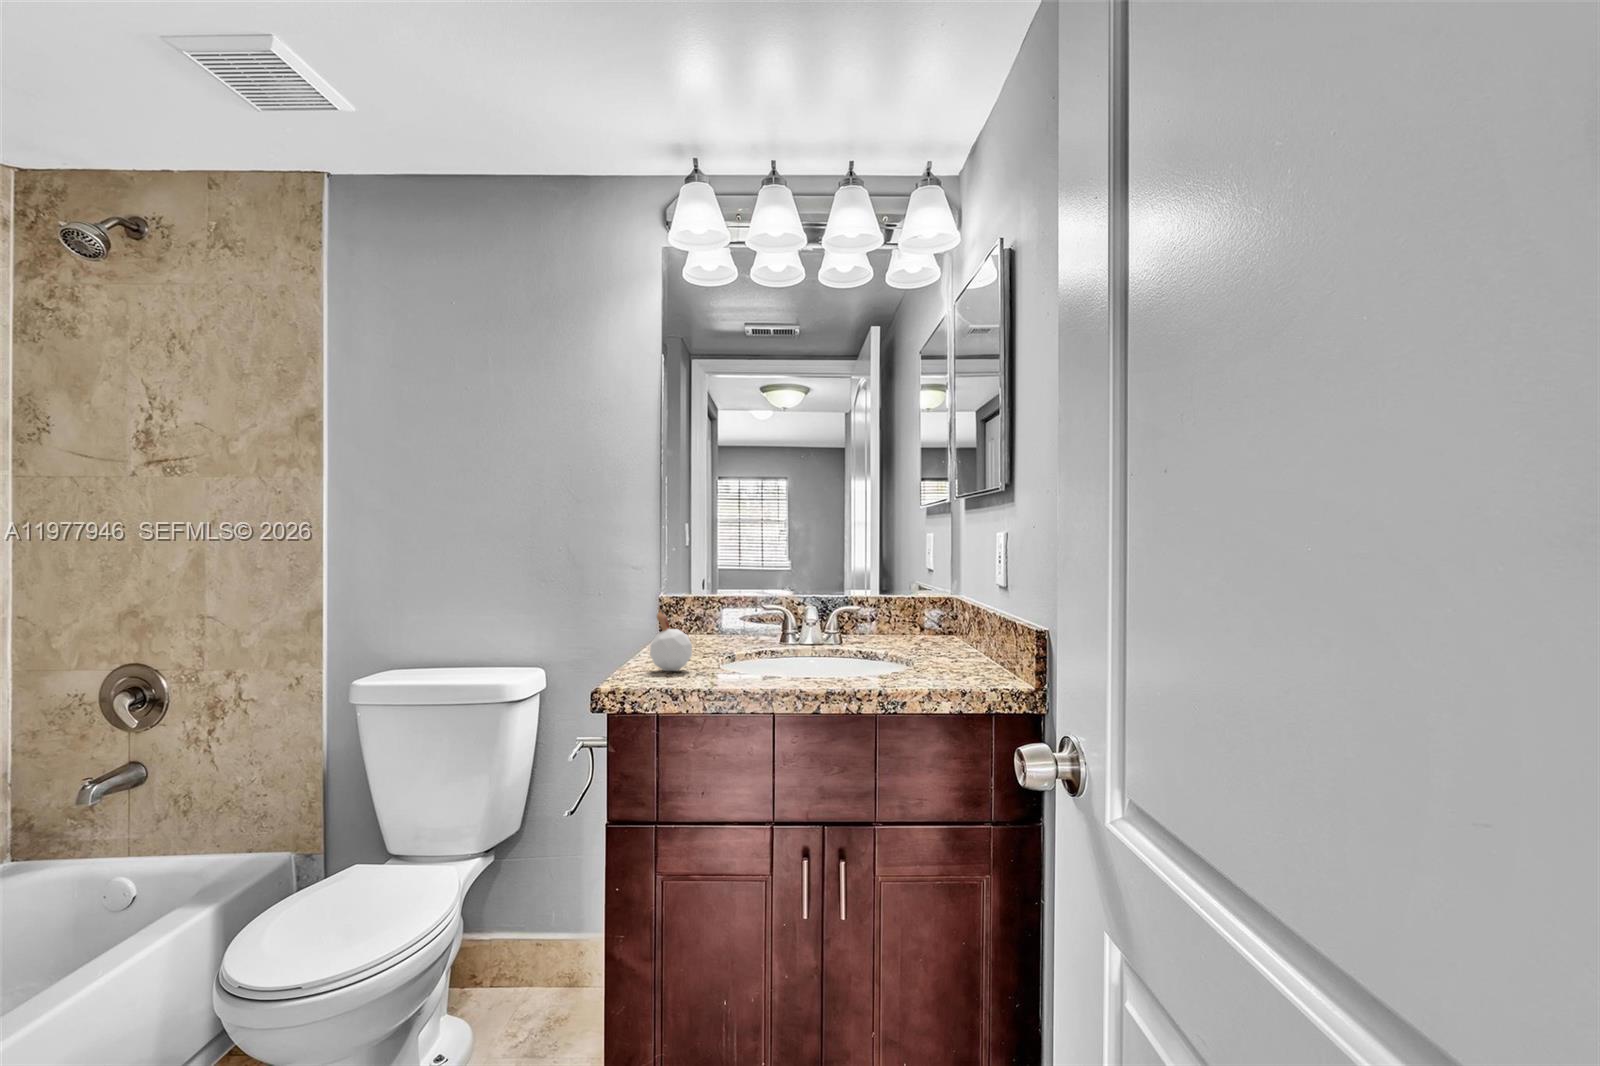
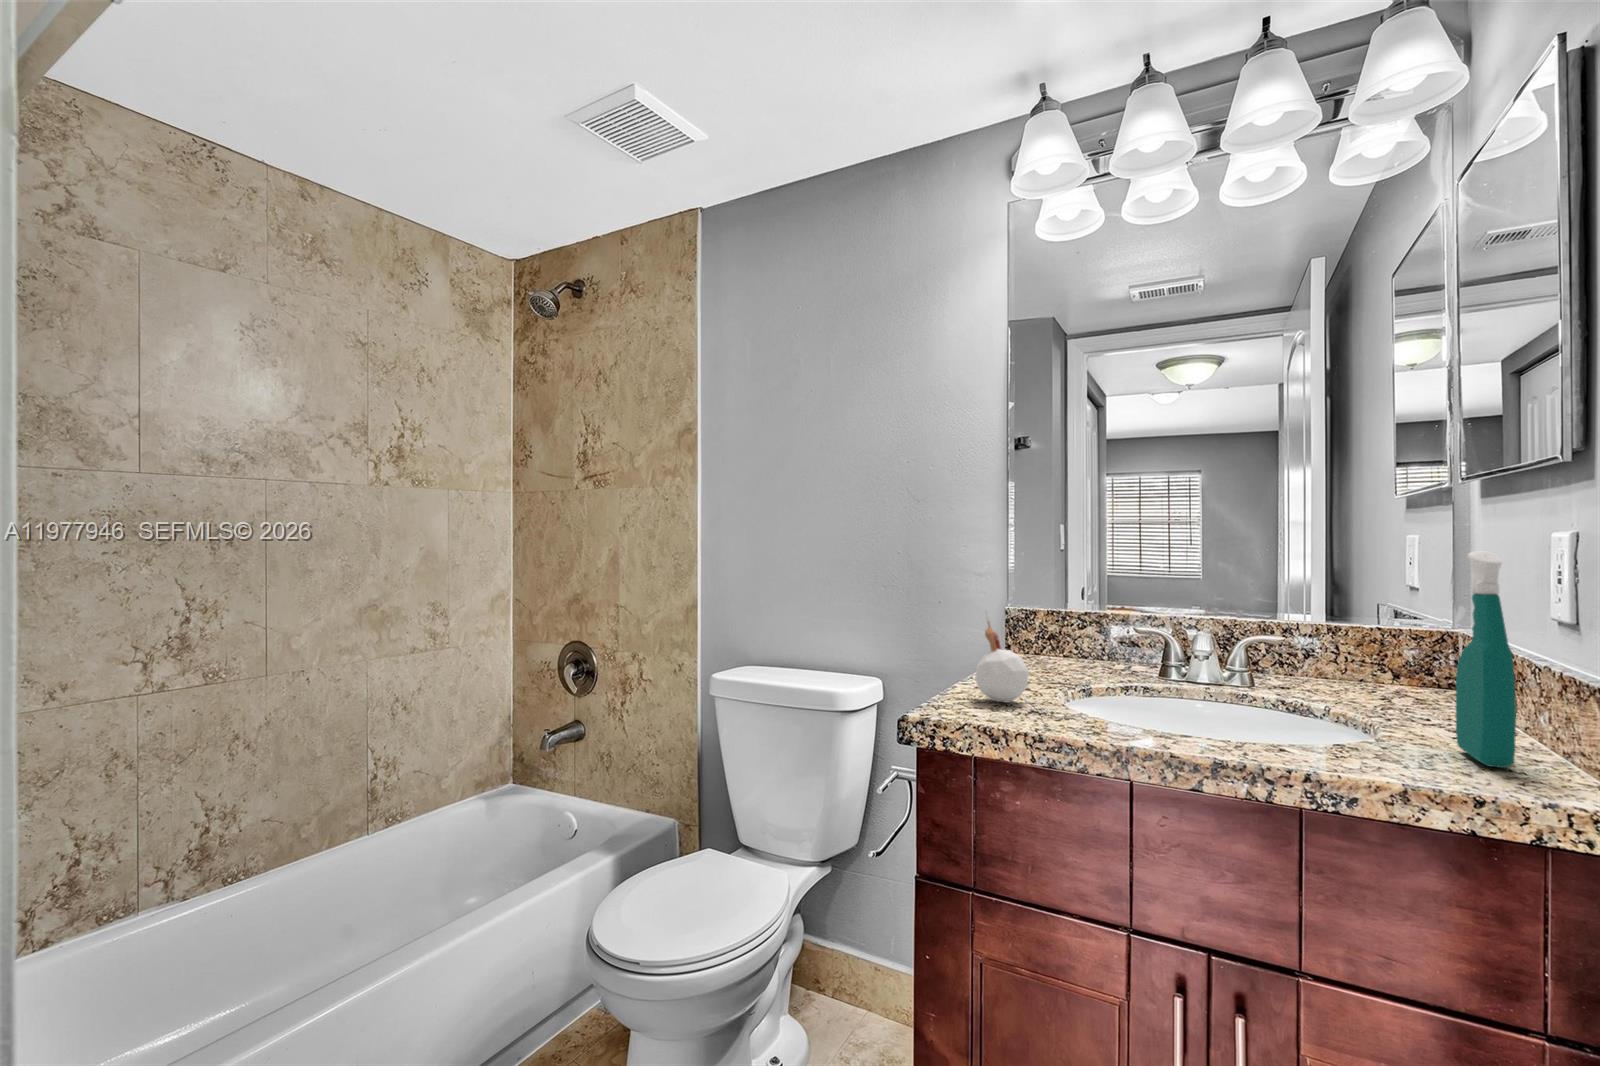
spray bottle: none [953,545,981,676] -> present [1456,551,1516,768]

